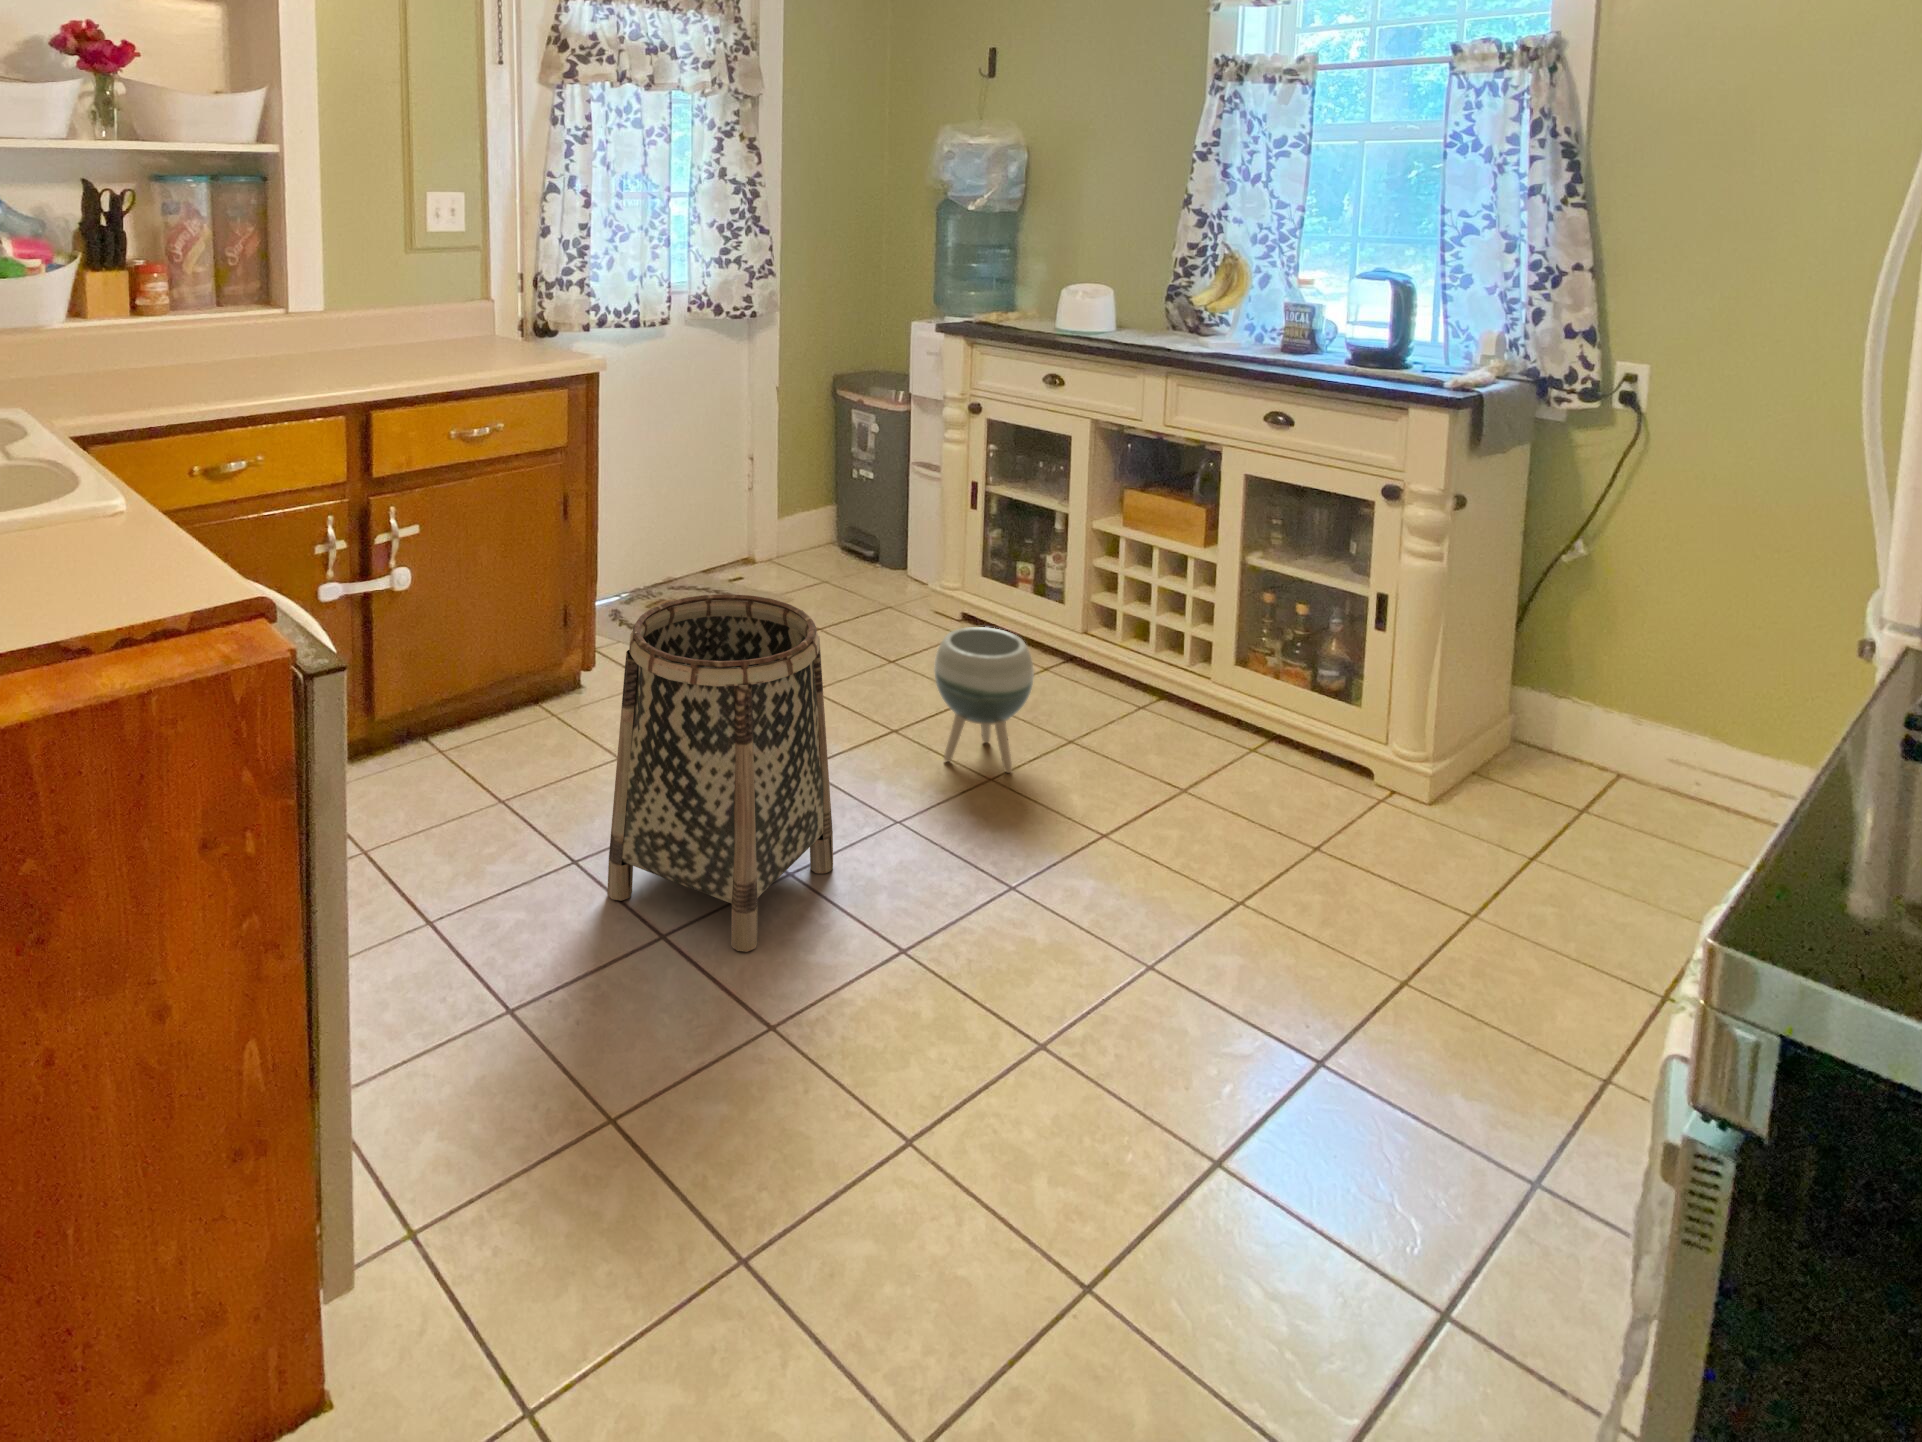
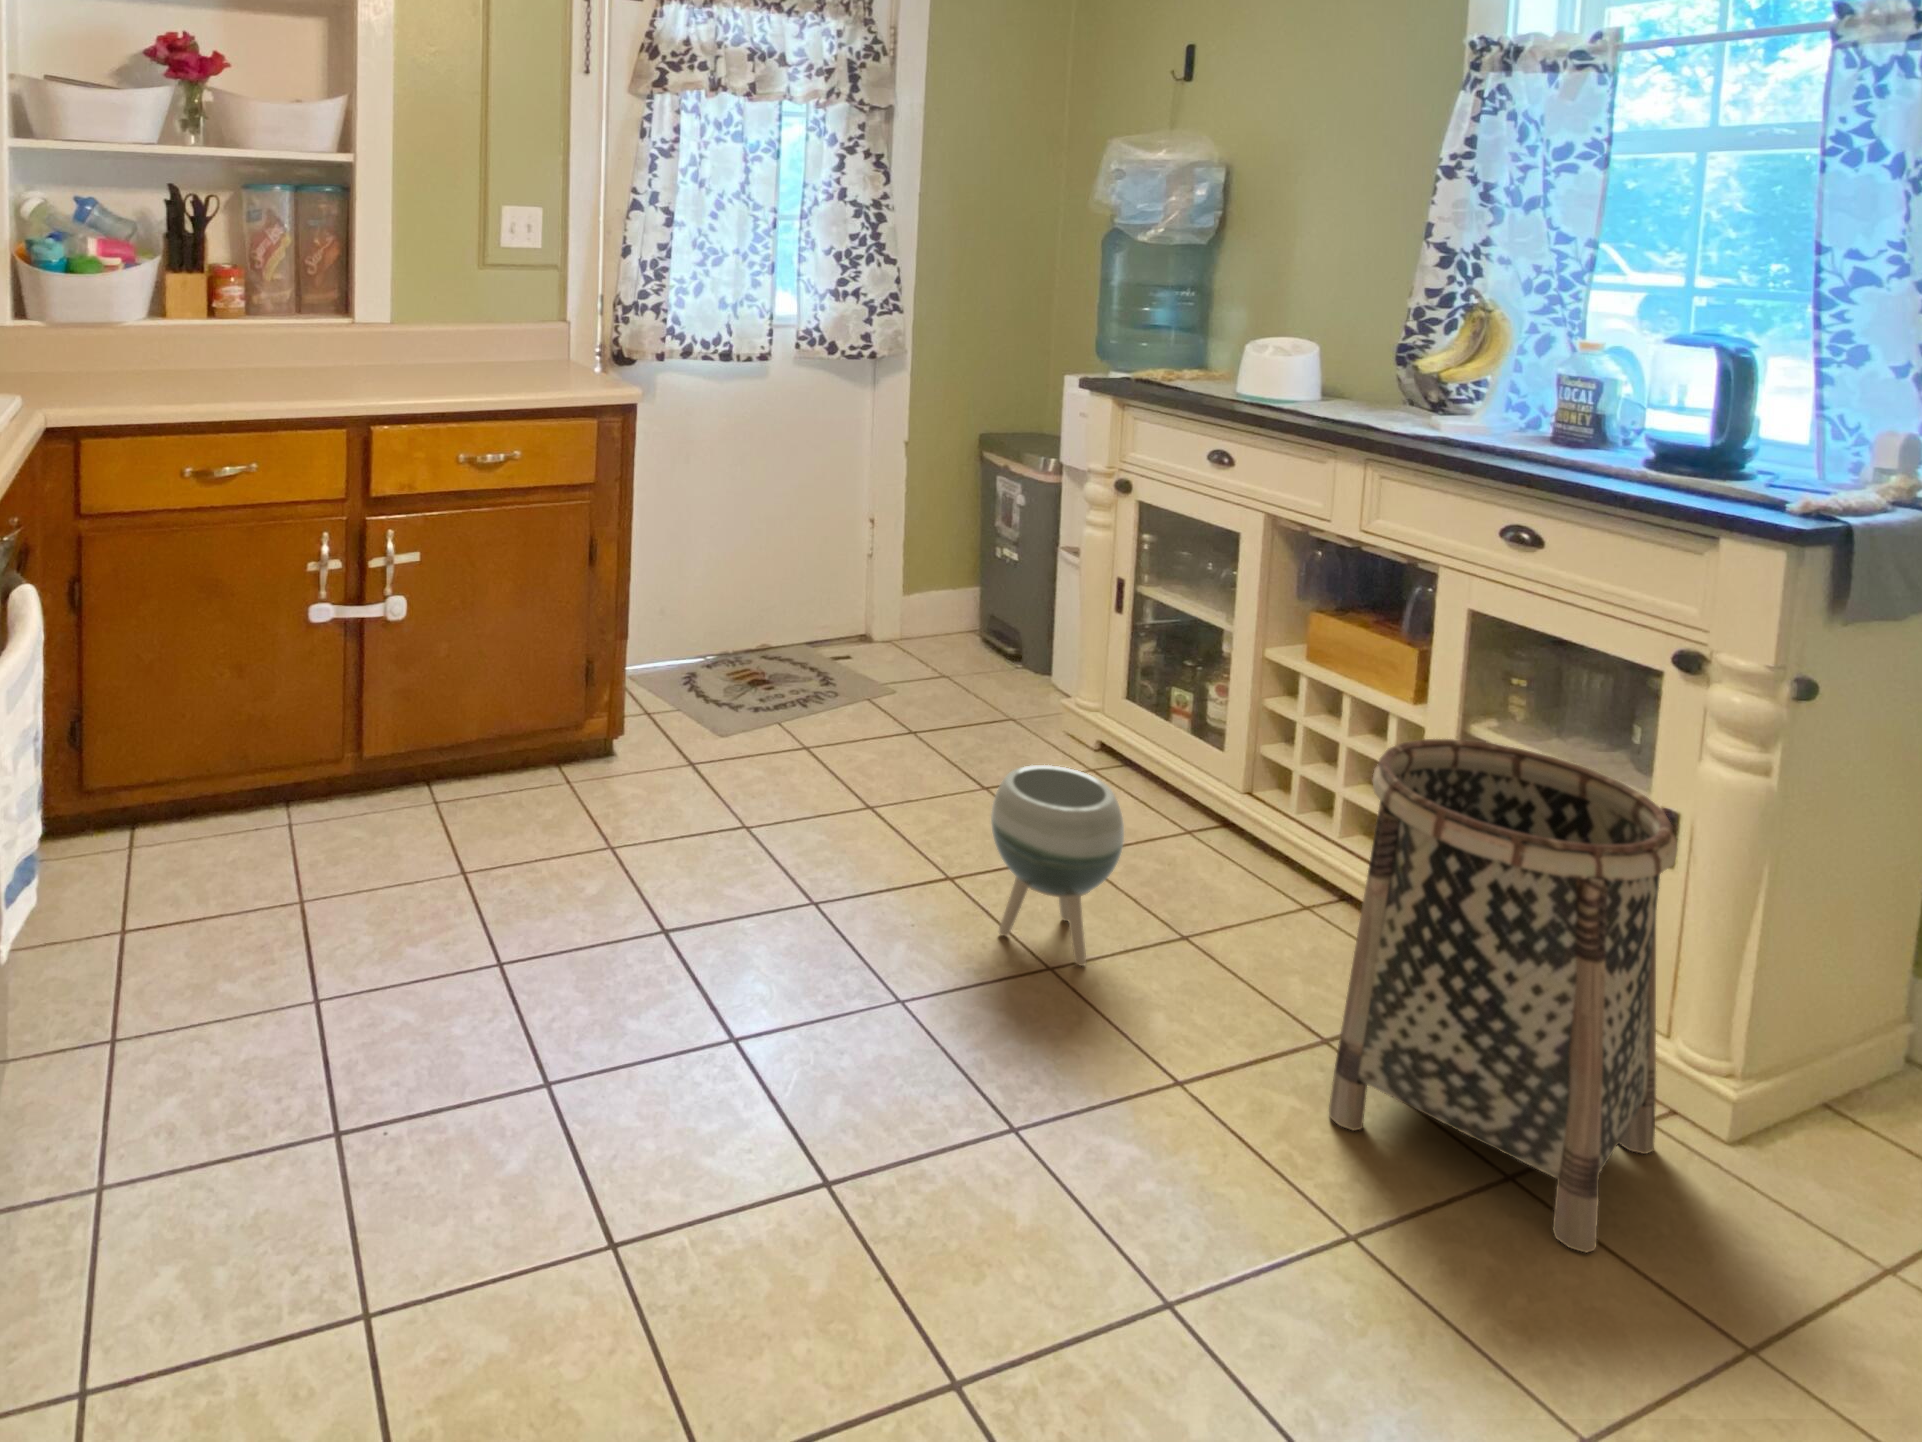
basket: present [607,594,833,952] -> present [1329,739,1677,1252]

